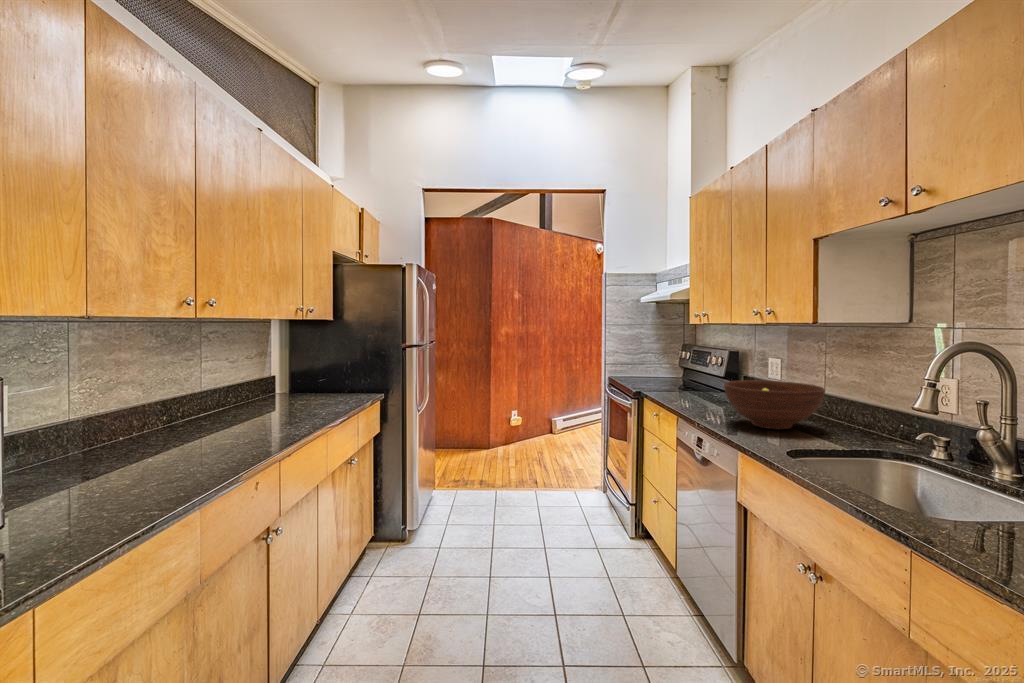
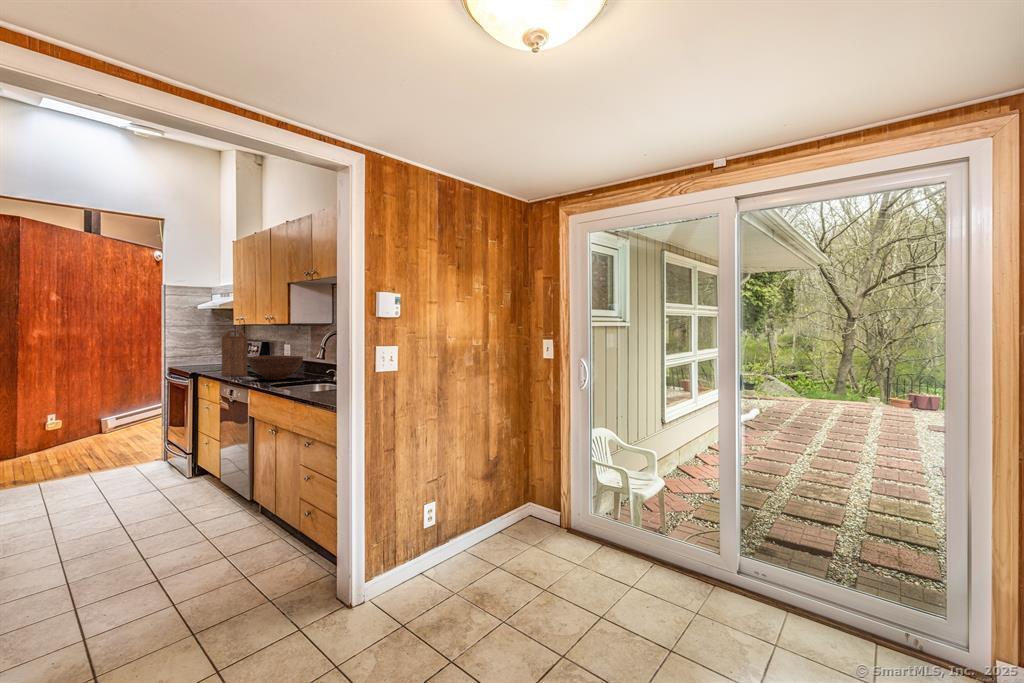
cutting board: none [677,334,716,409] -> present [222,330,248,376]

